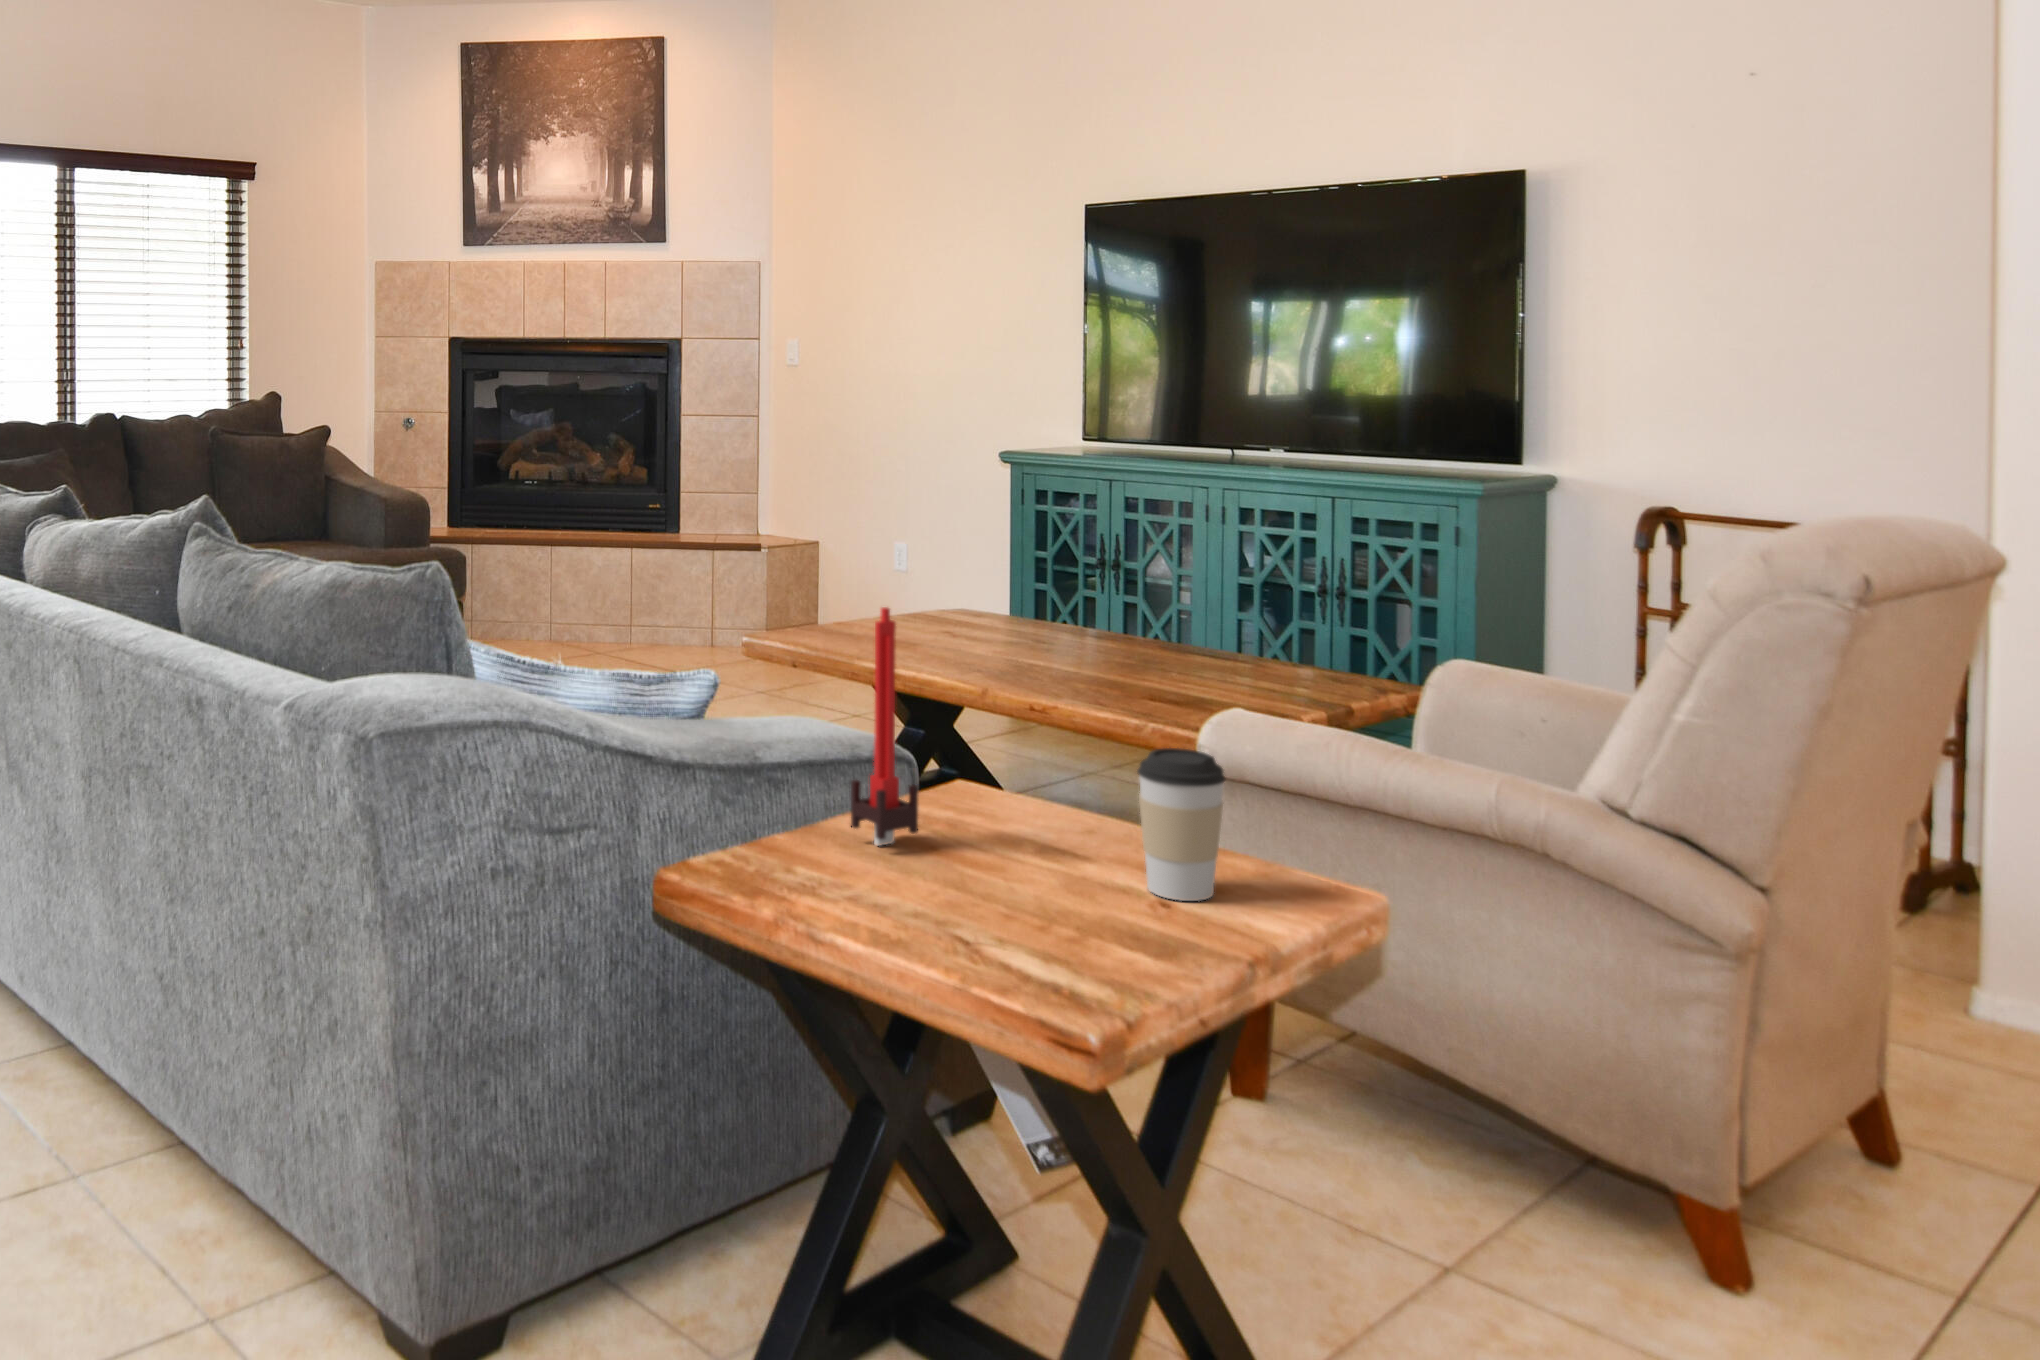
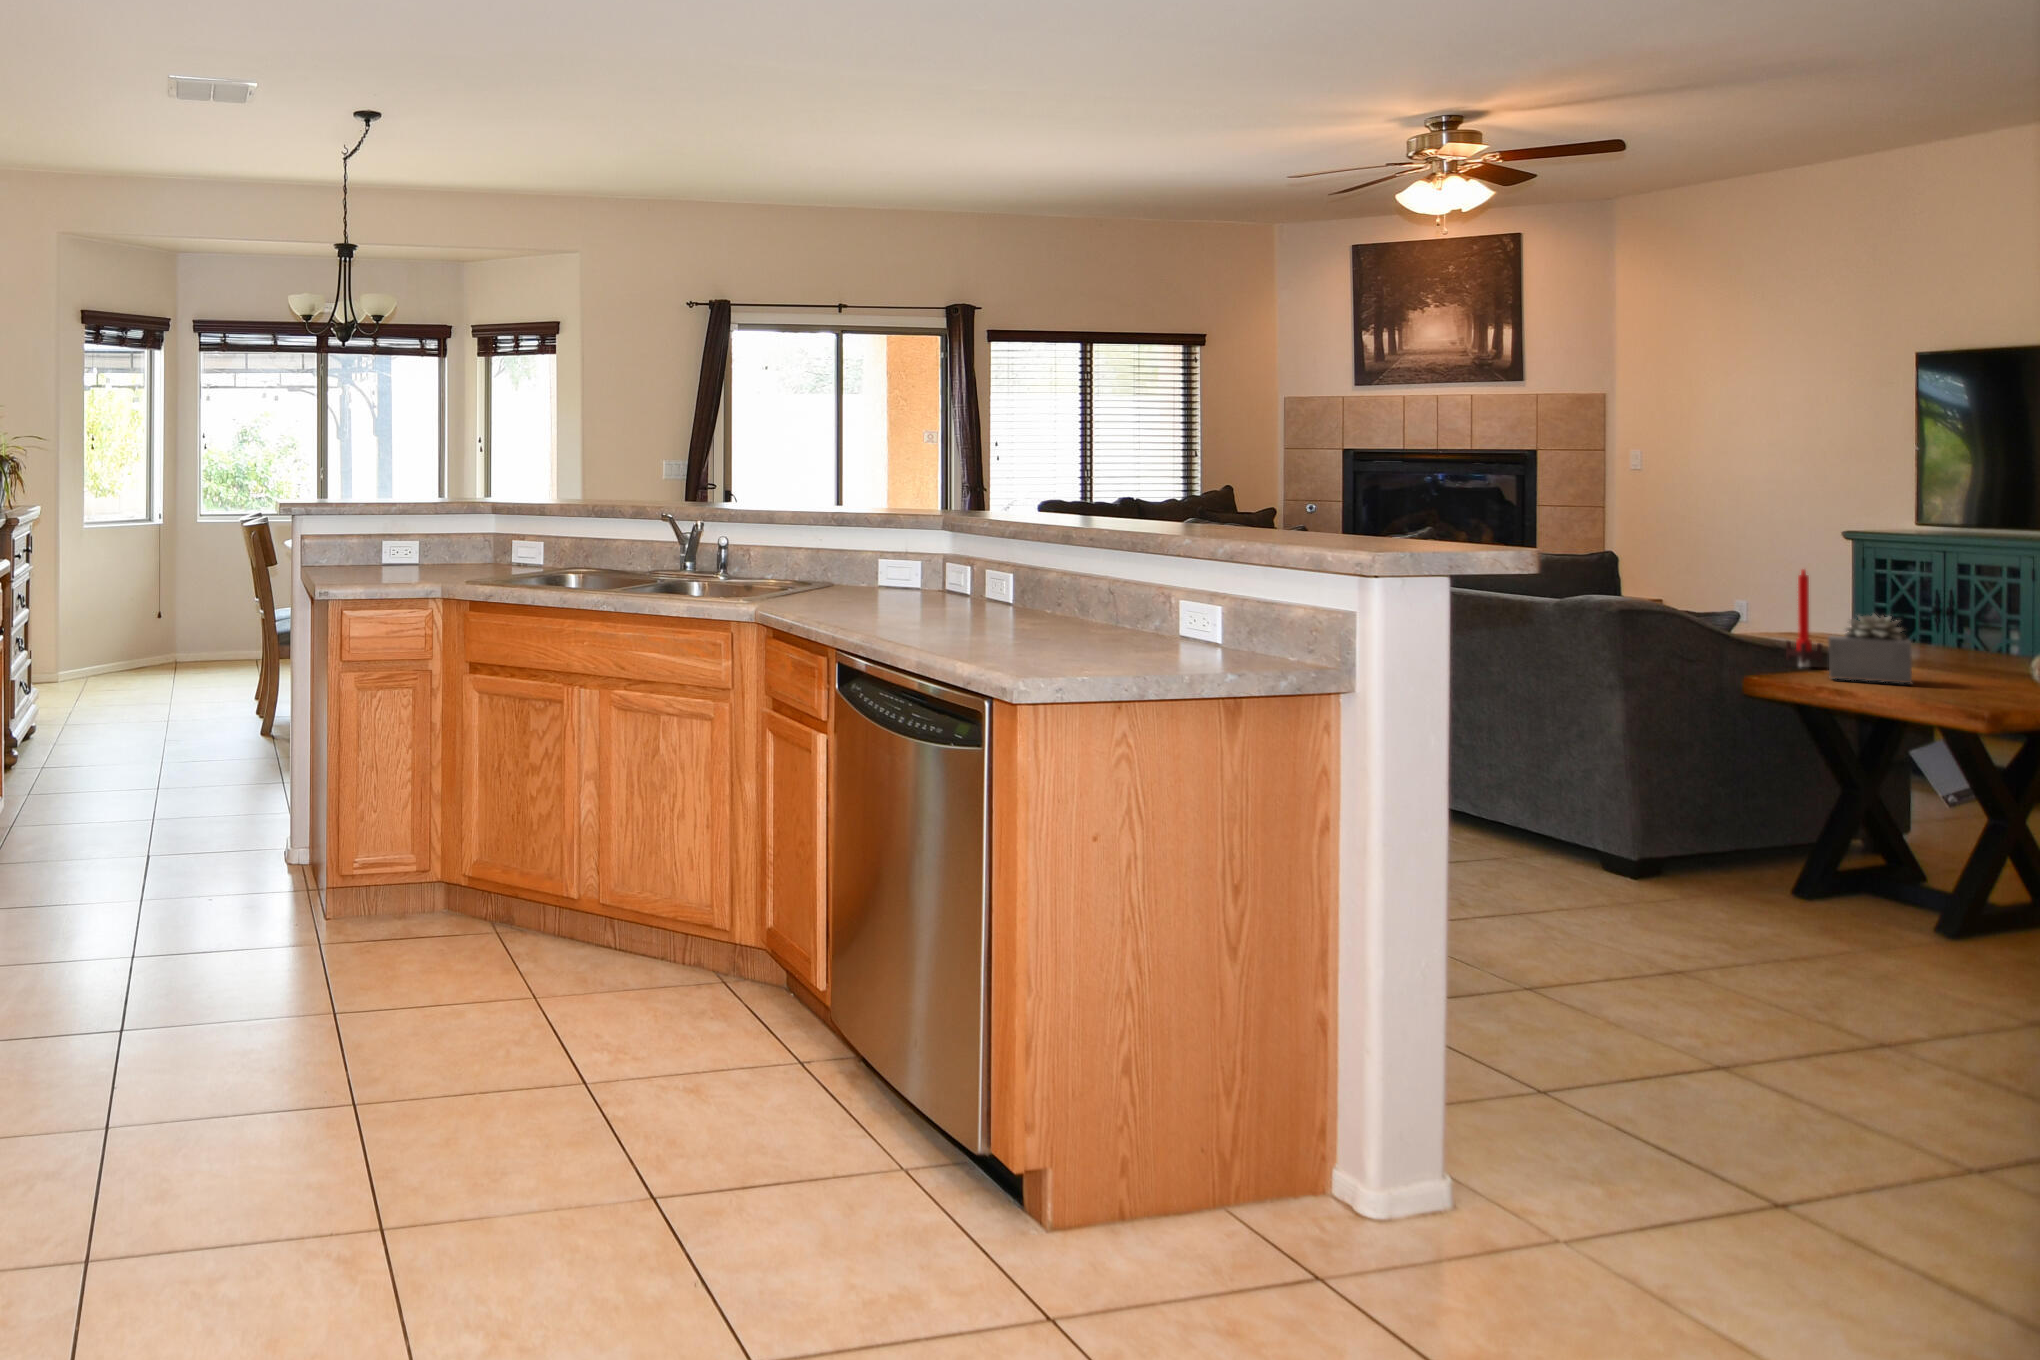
succulent plant: none [919,732,1088,930] -> present [1828,614,1912,683]
coffee cup: present [1137,748,1225,901] -> none [1940,626,1988,684]

